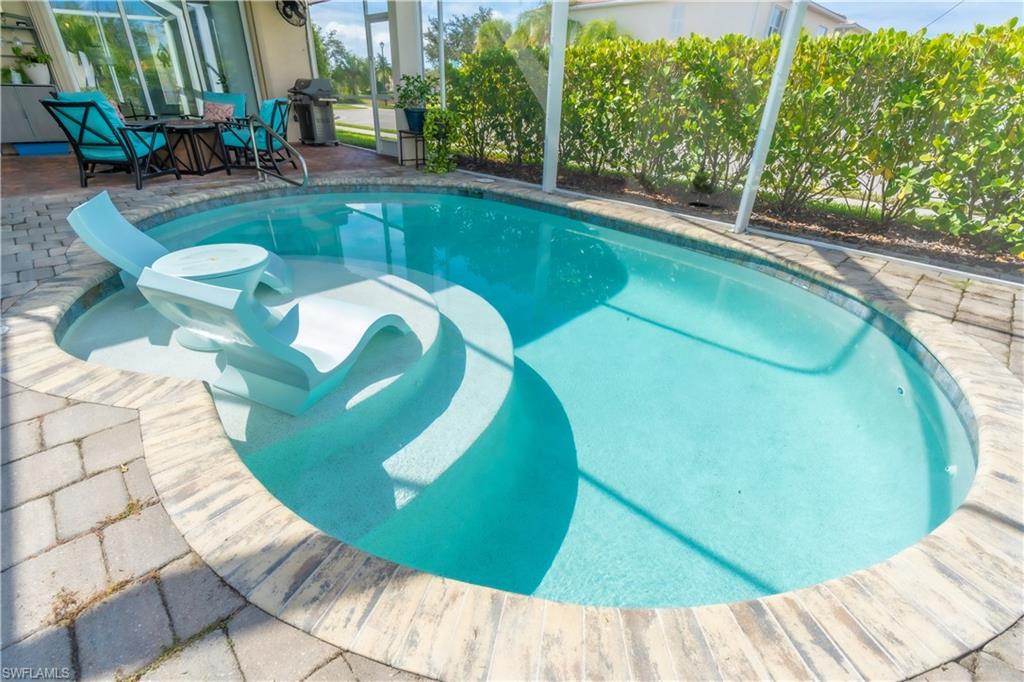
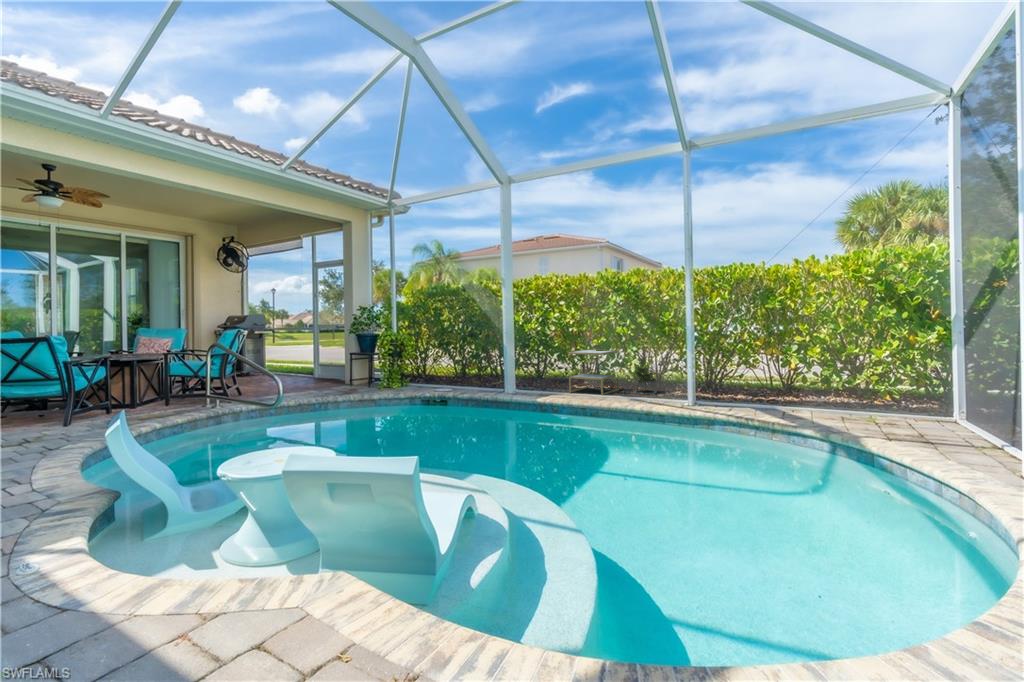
side table: none [615,147,681,204] -> present [569,350,619,395]

